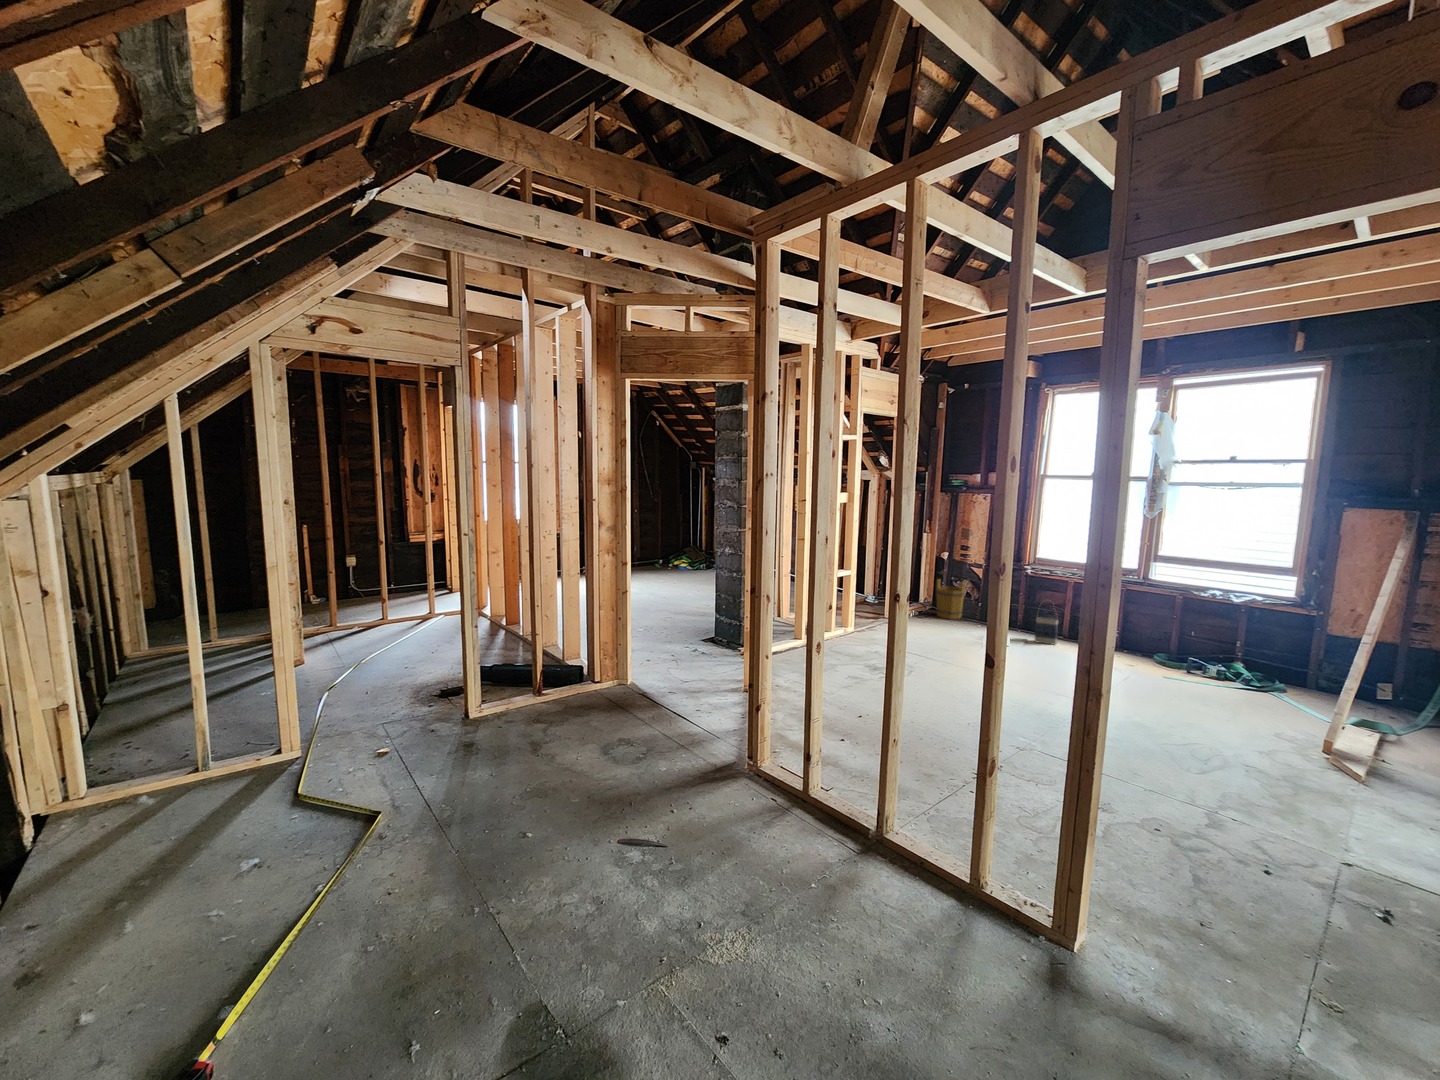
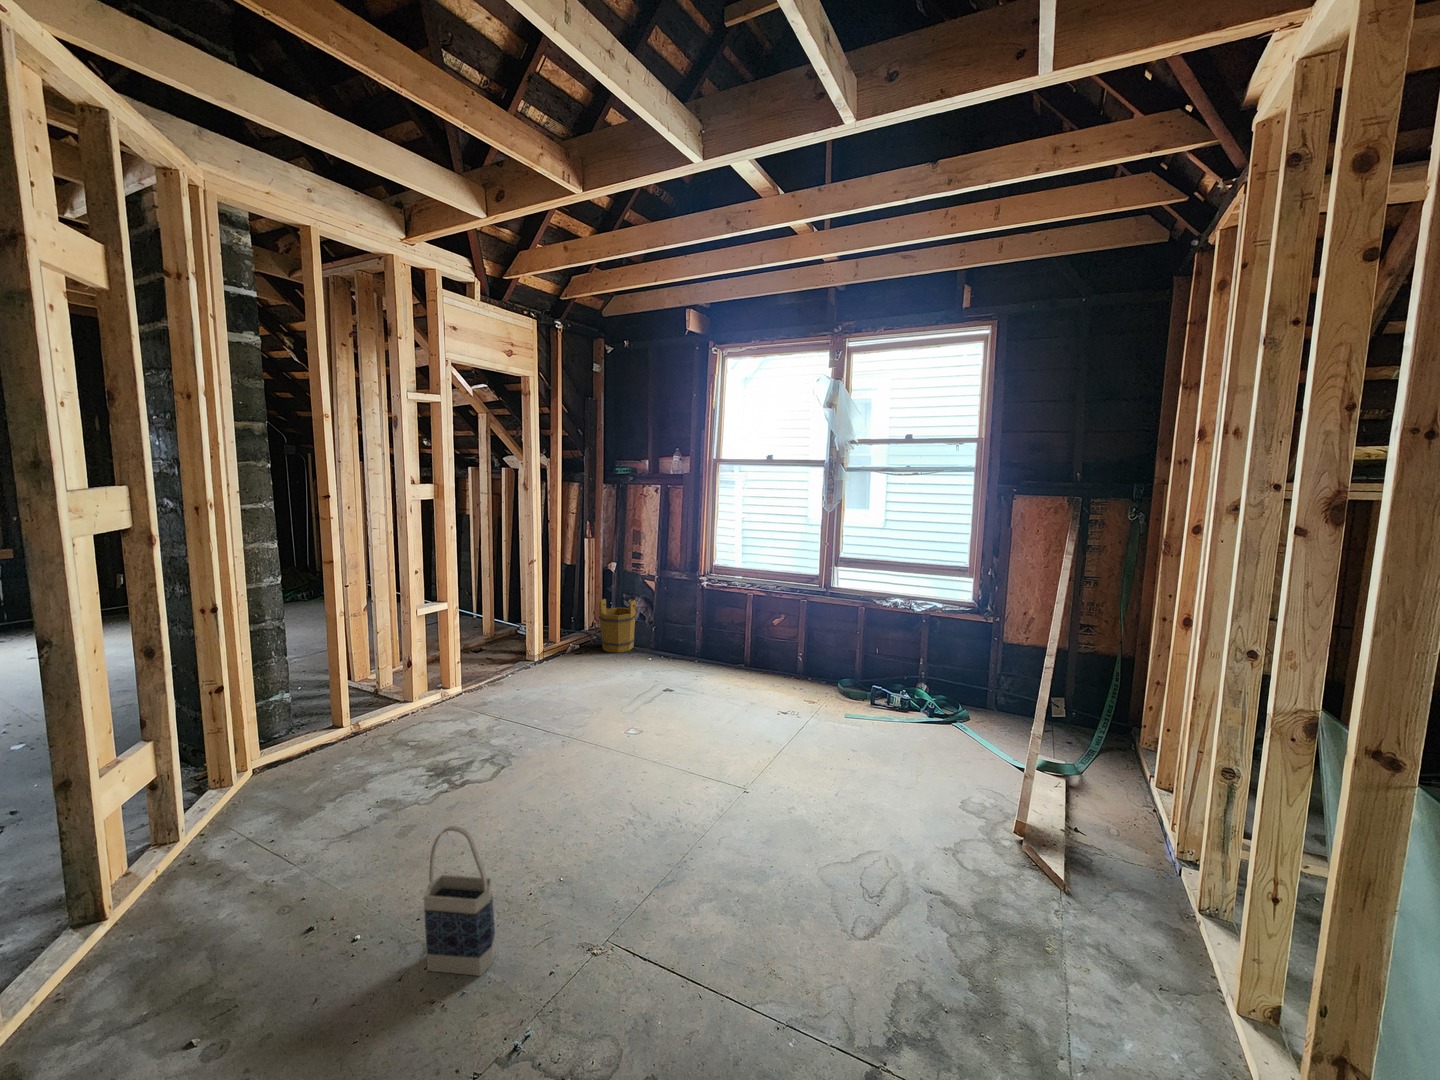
bag: present [1035,604,1058,645] -> present [424,826,496,976]

